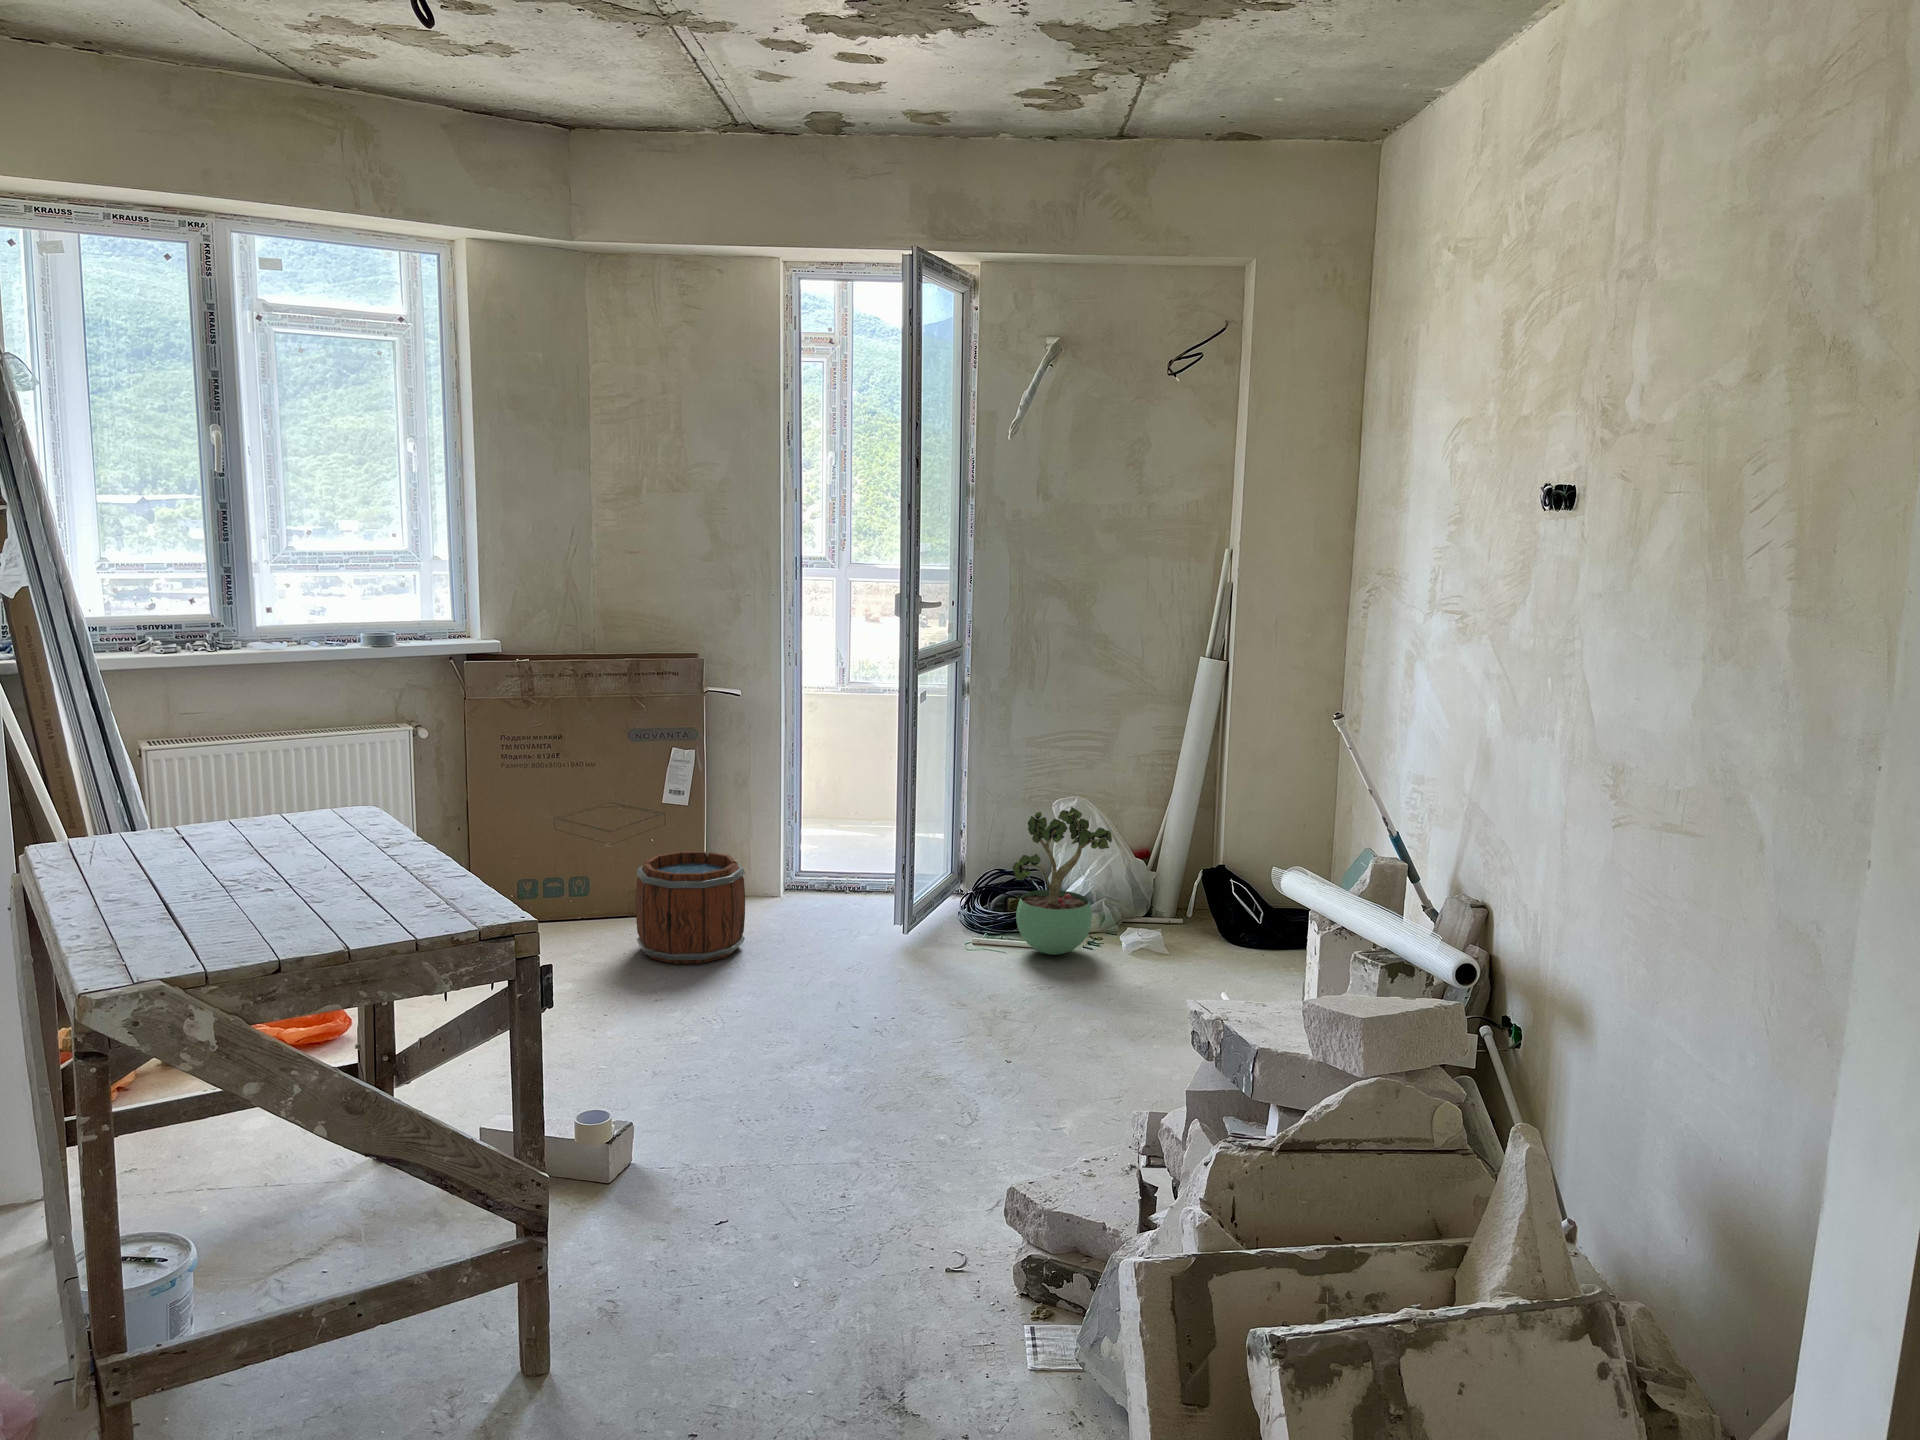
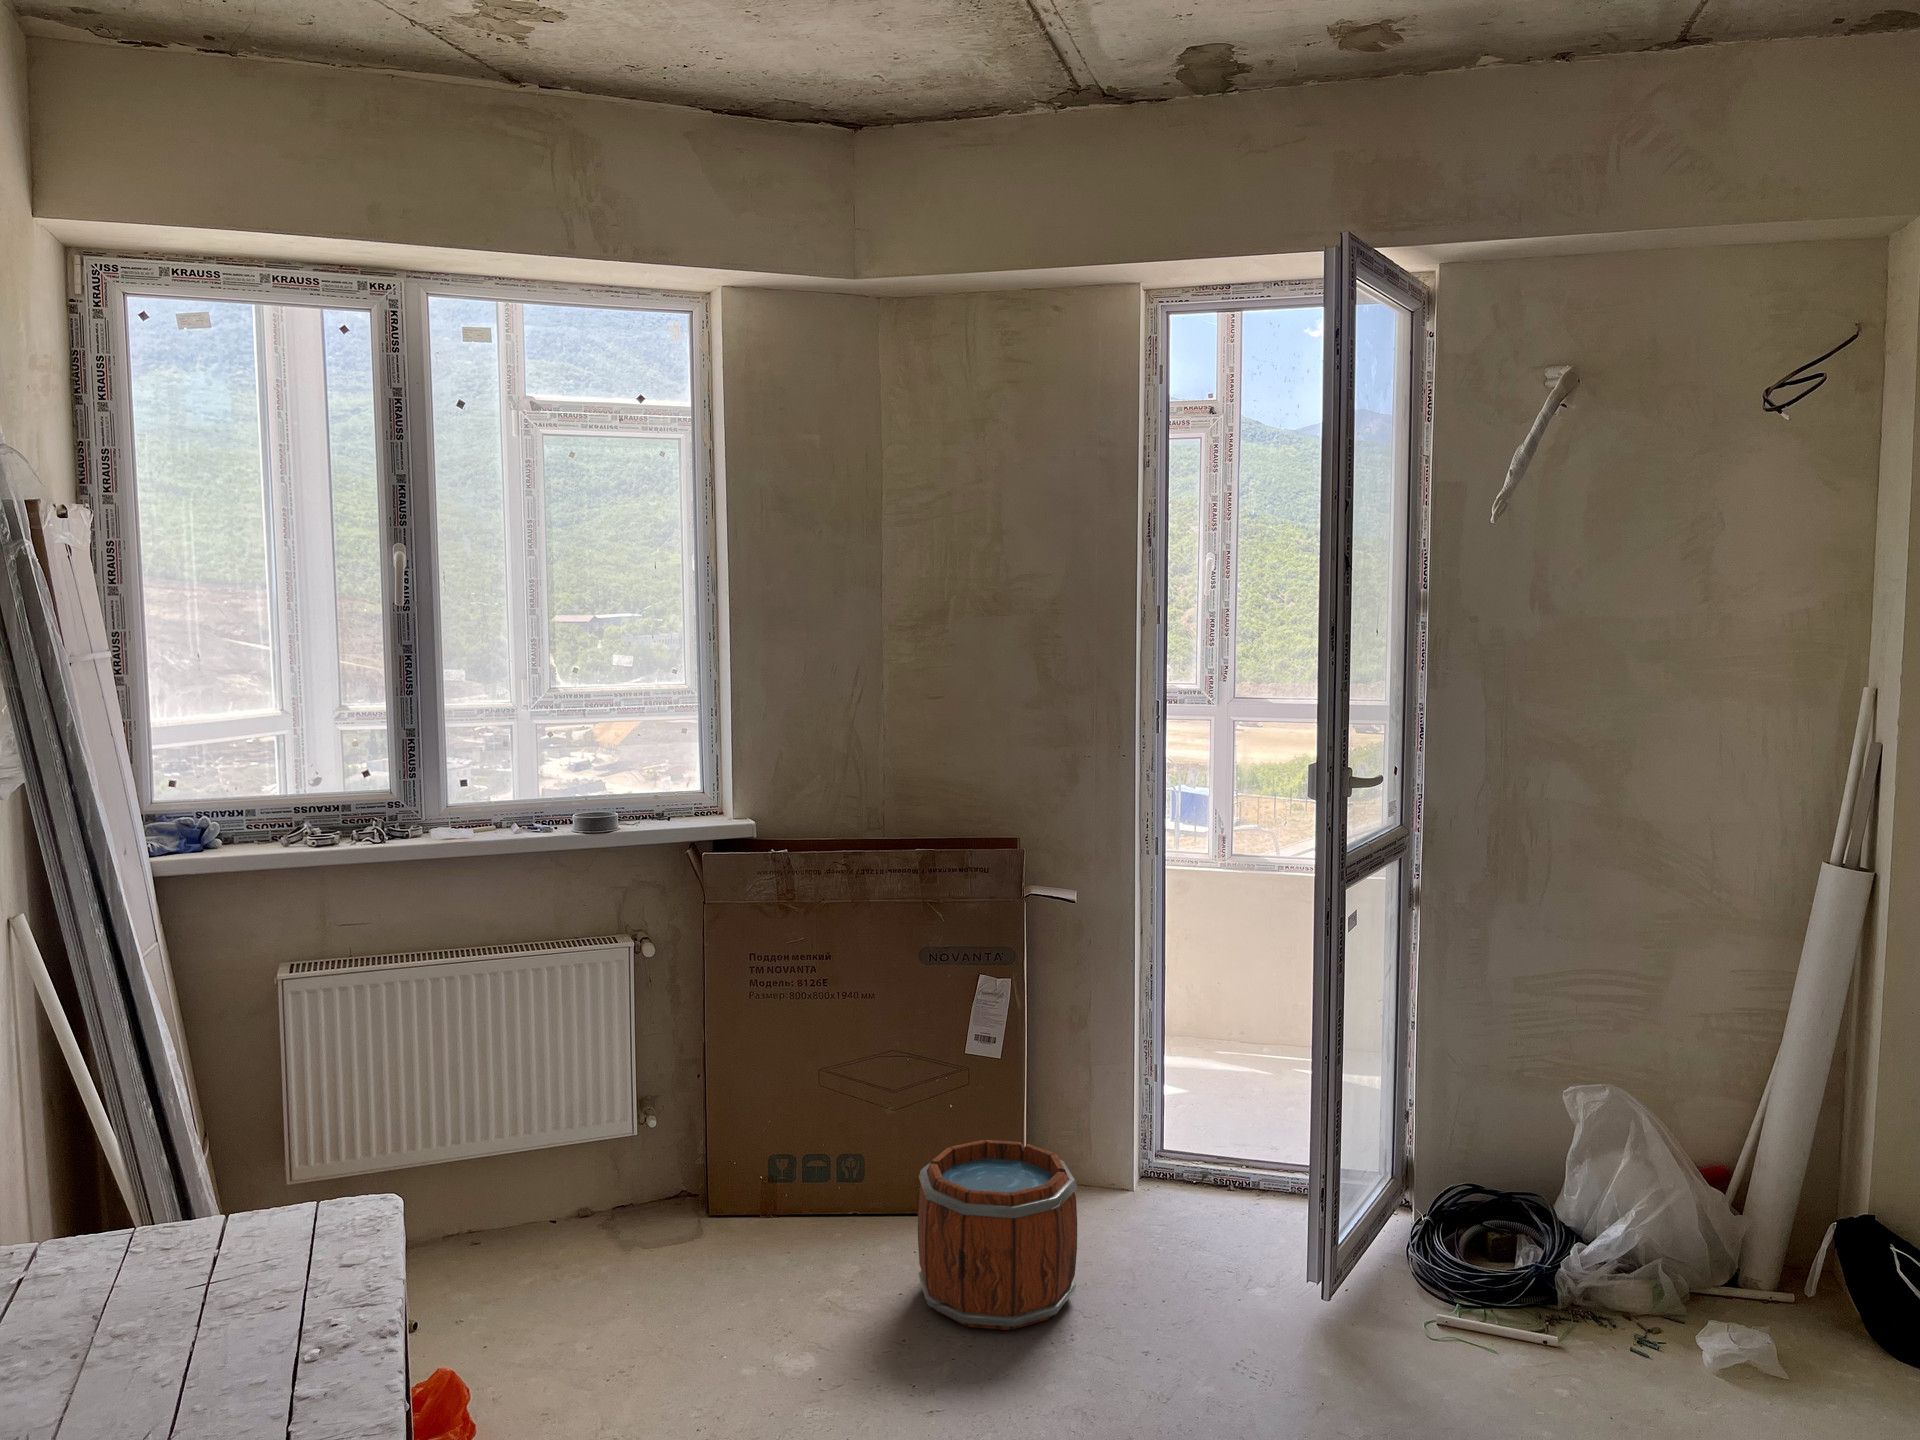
potted plant: present [1012,807,1112,955] -> none [1512,1125,1691,1372]

